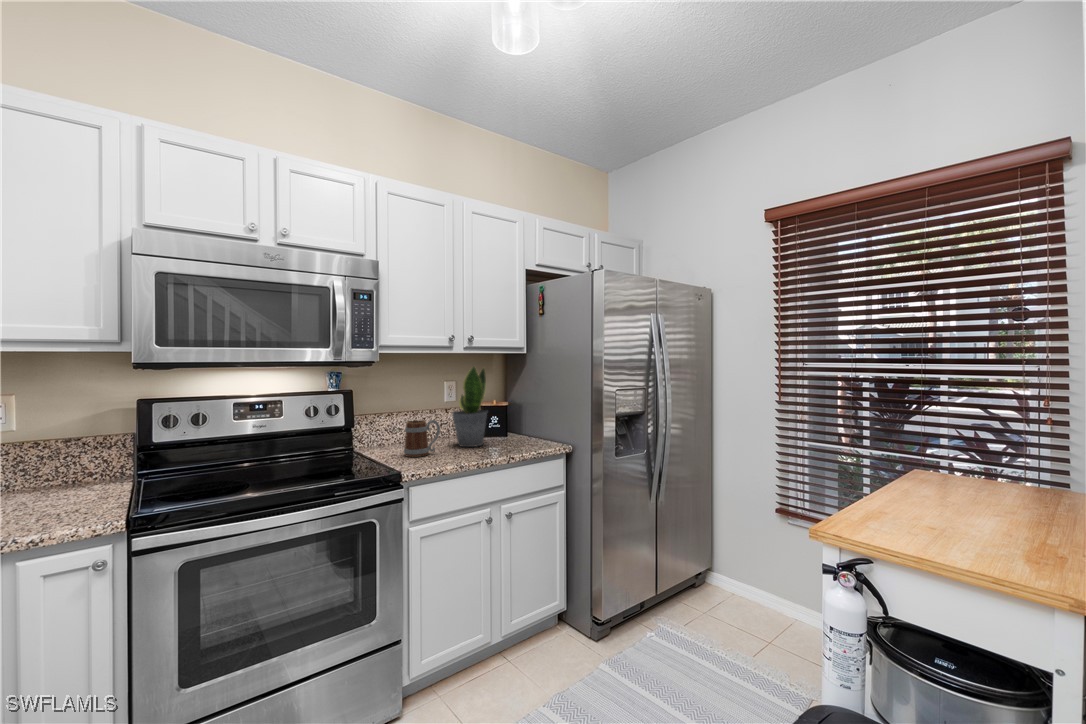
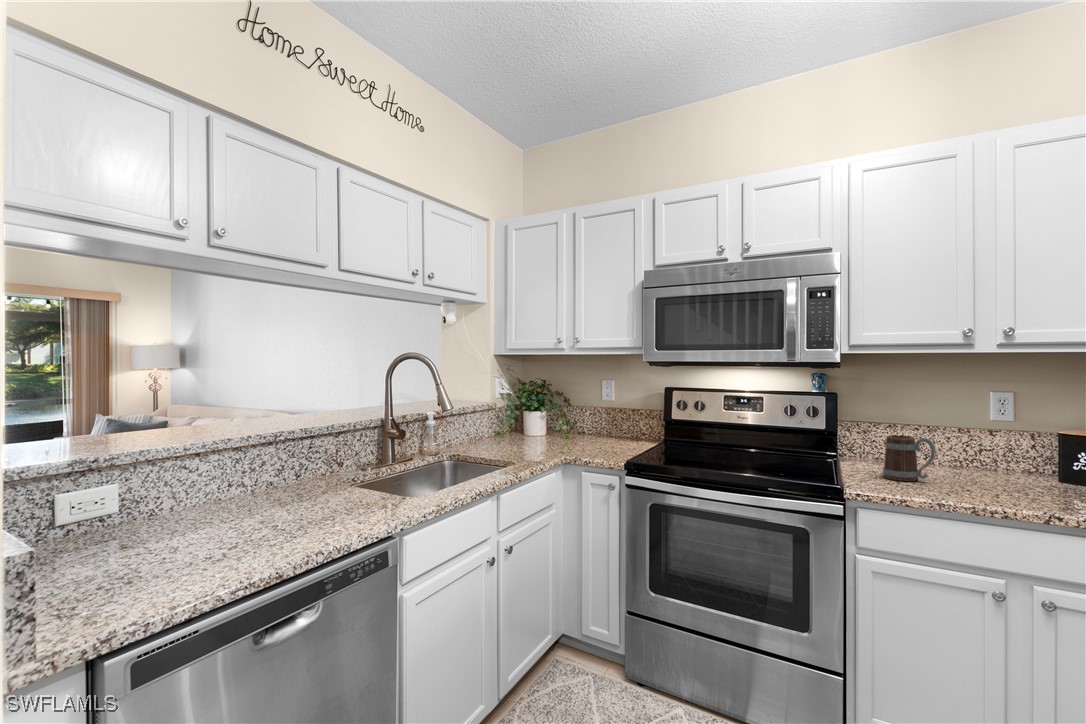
potted plant: present [452,367,487,447] -> none [972,368,1042,490]

